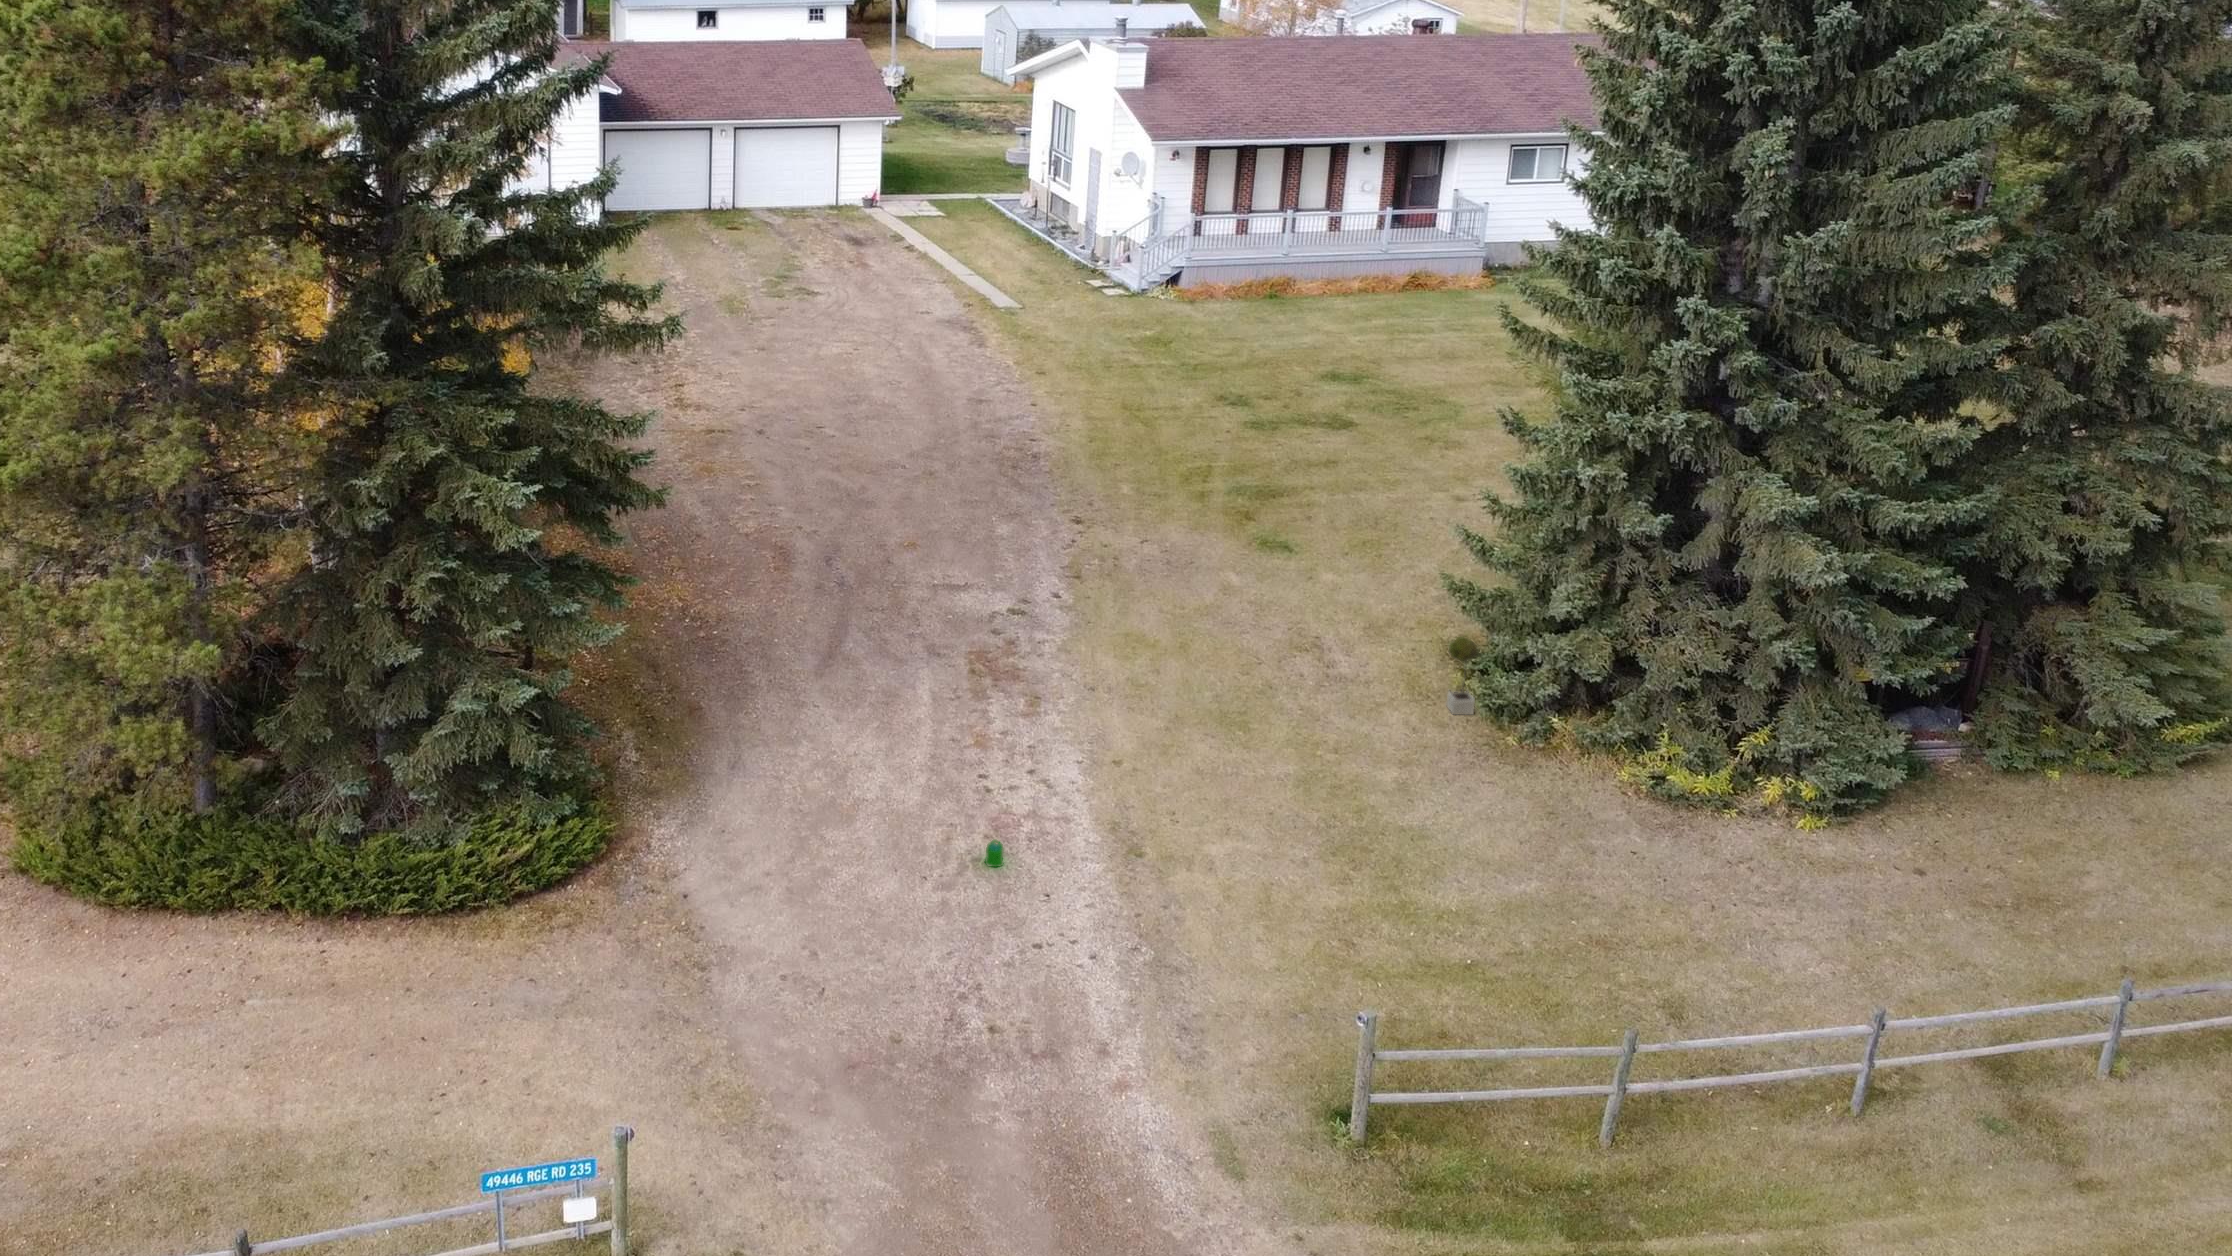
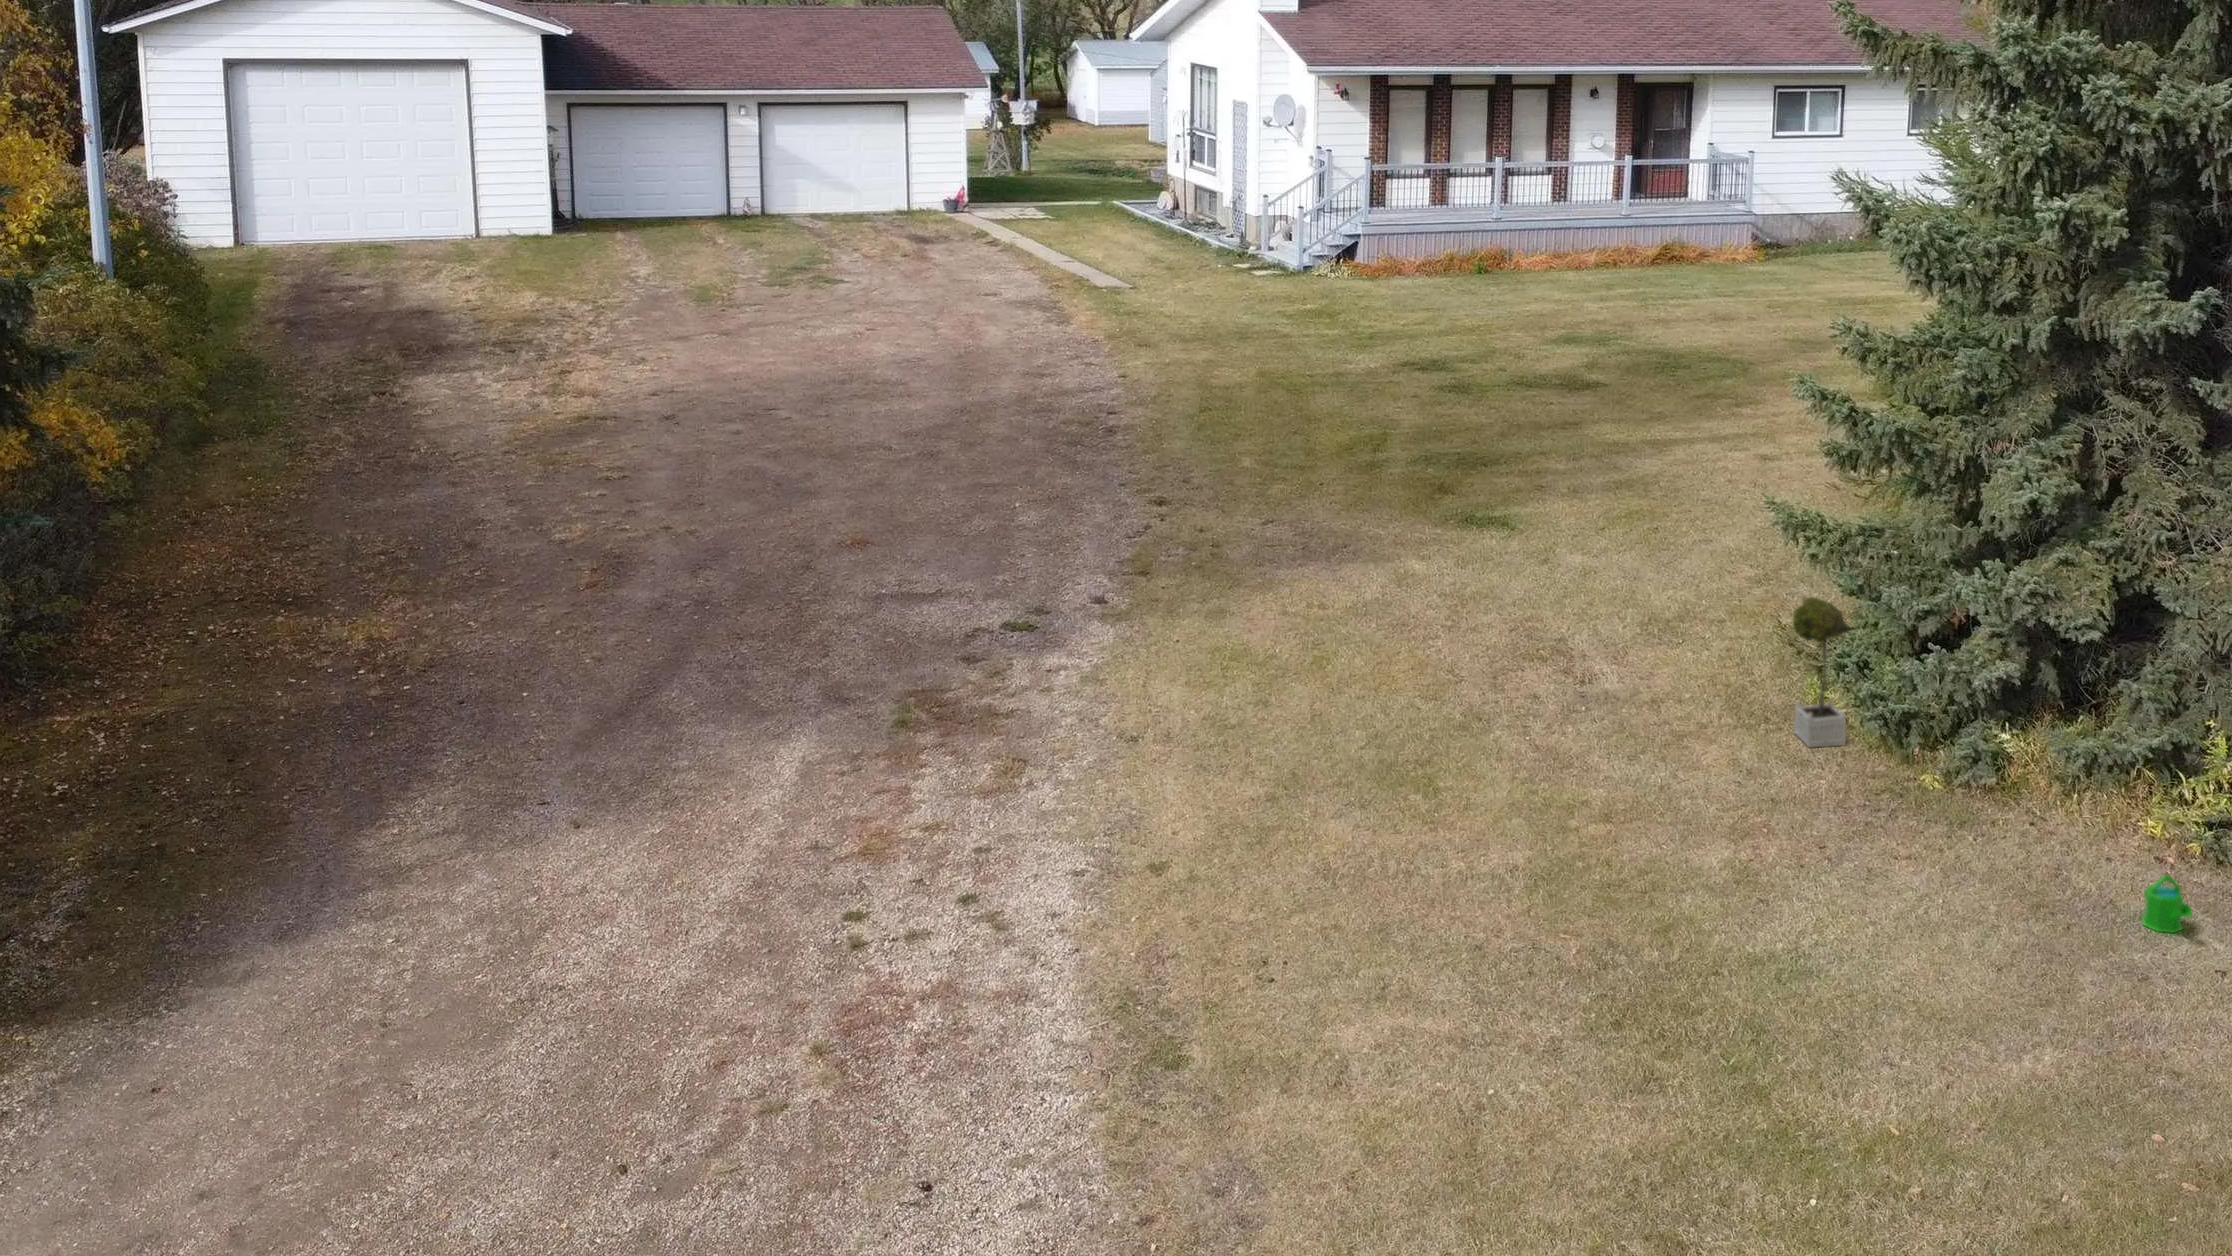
watering can: present [985,840,1004,867] -> present [2141,876,2192,933]

